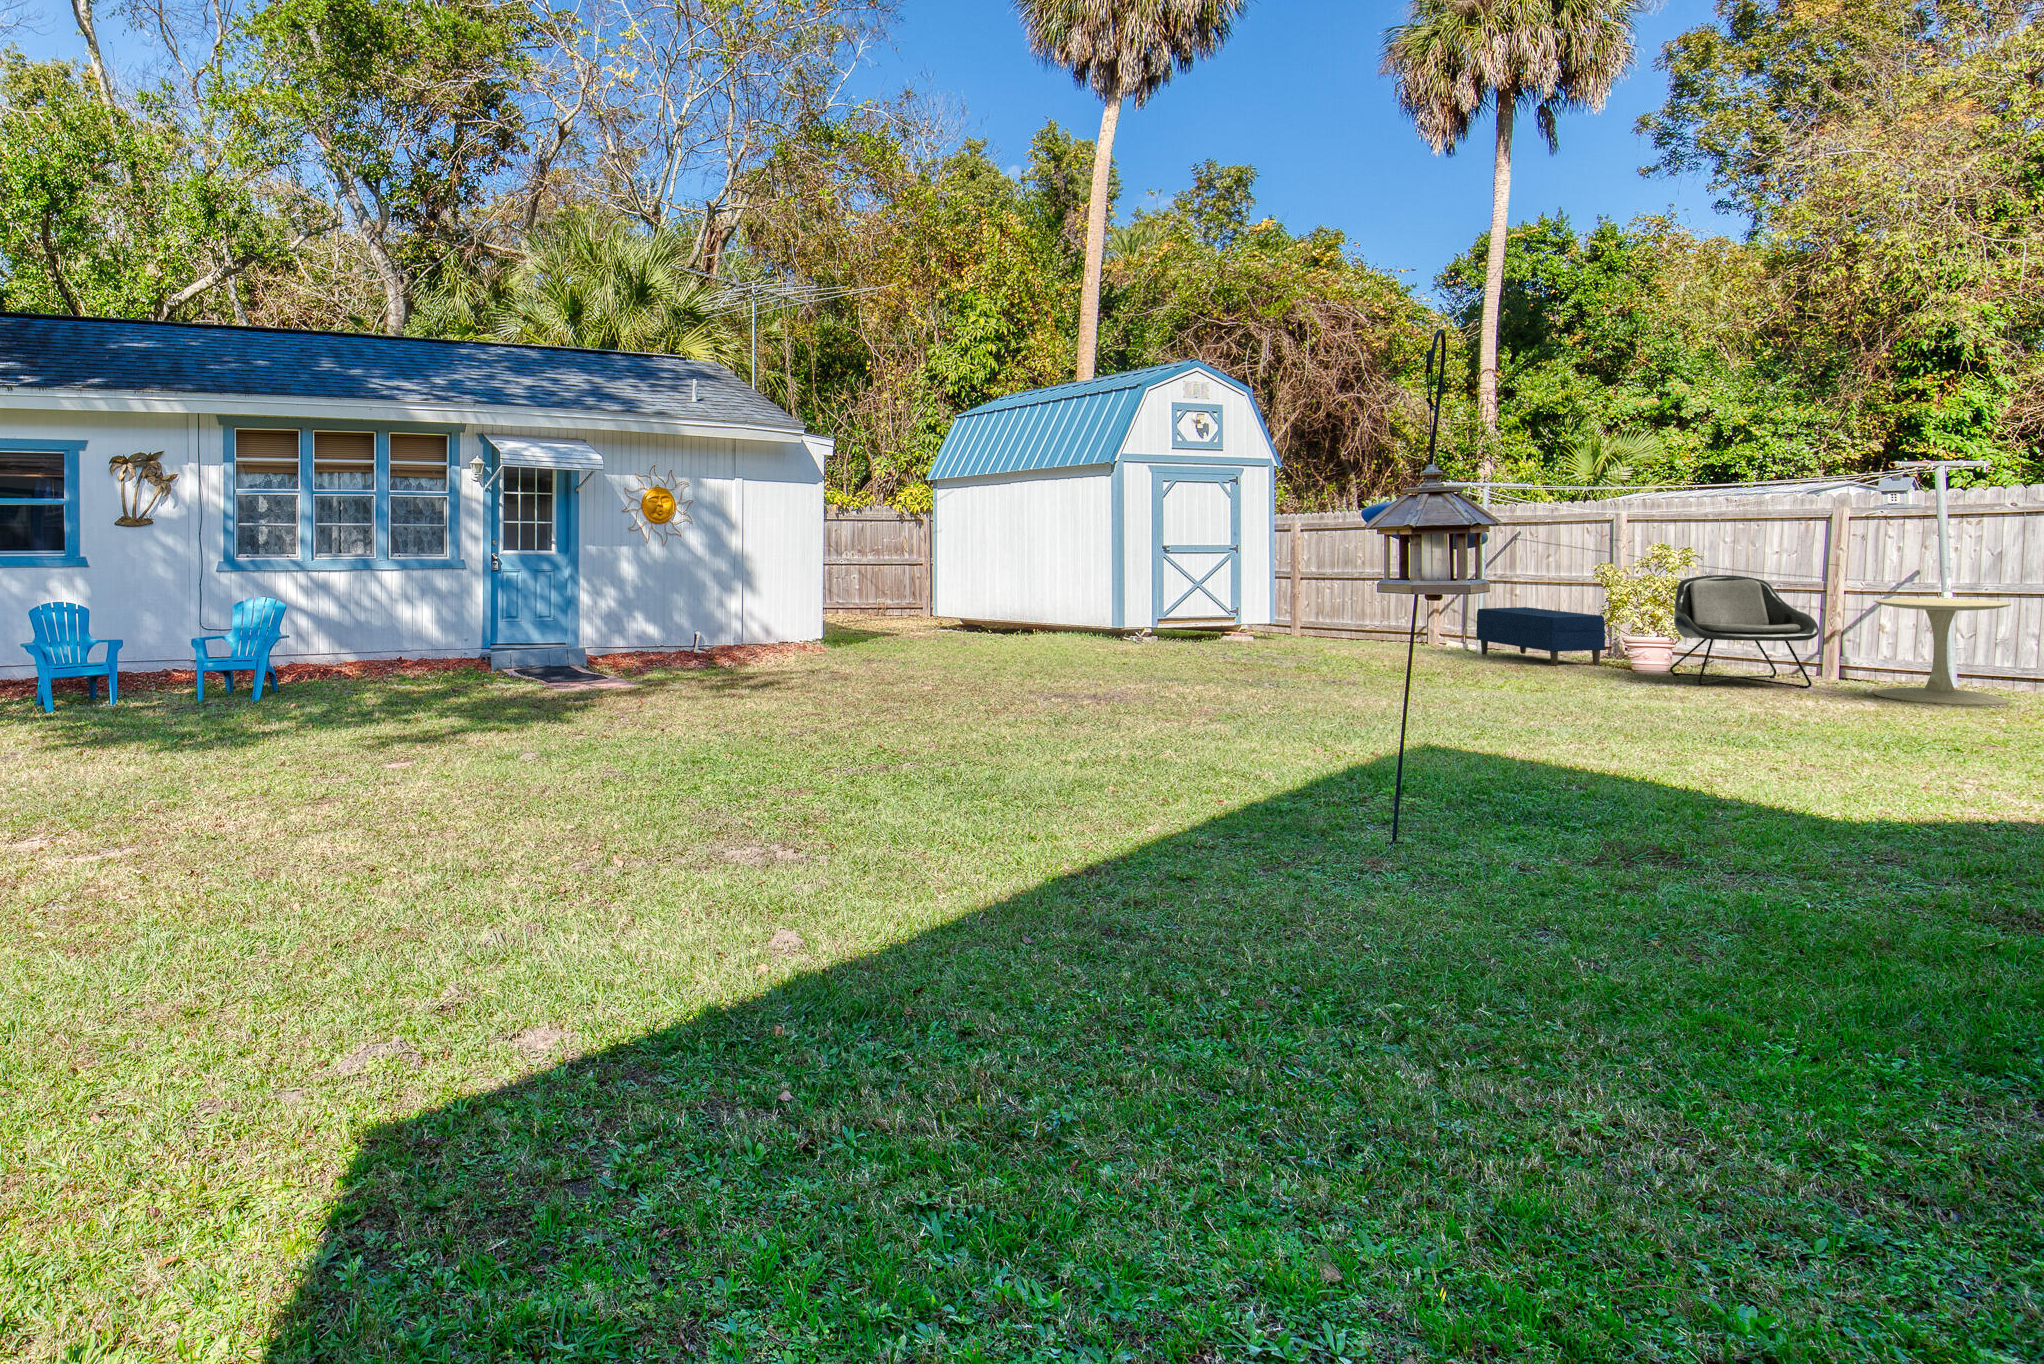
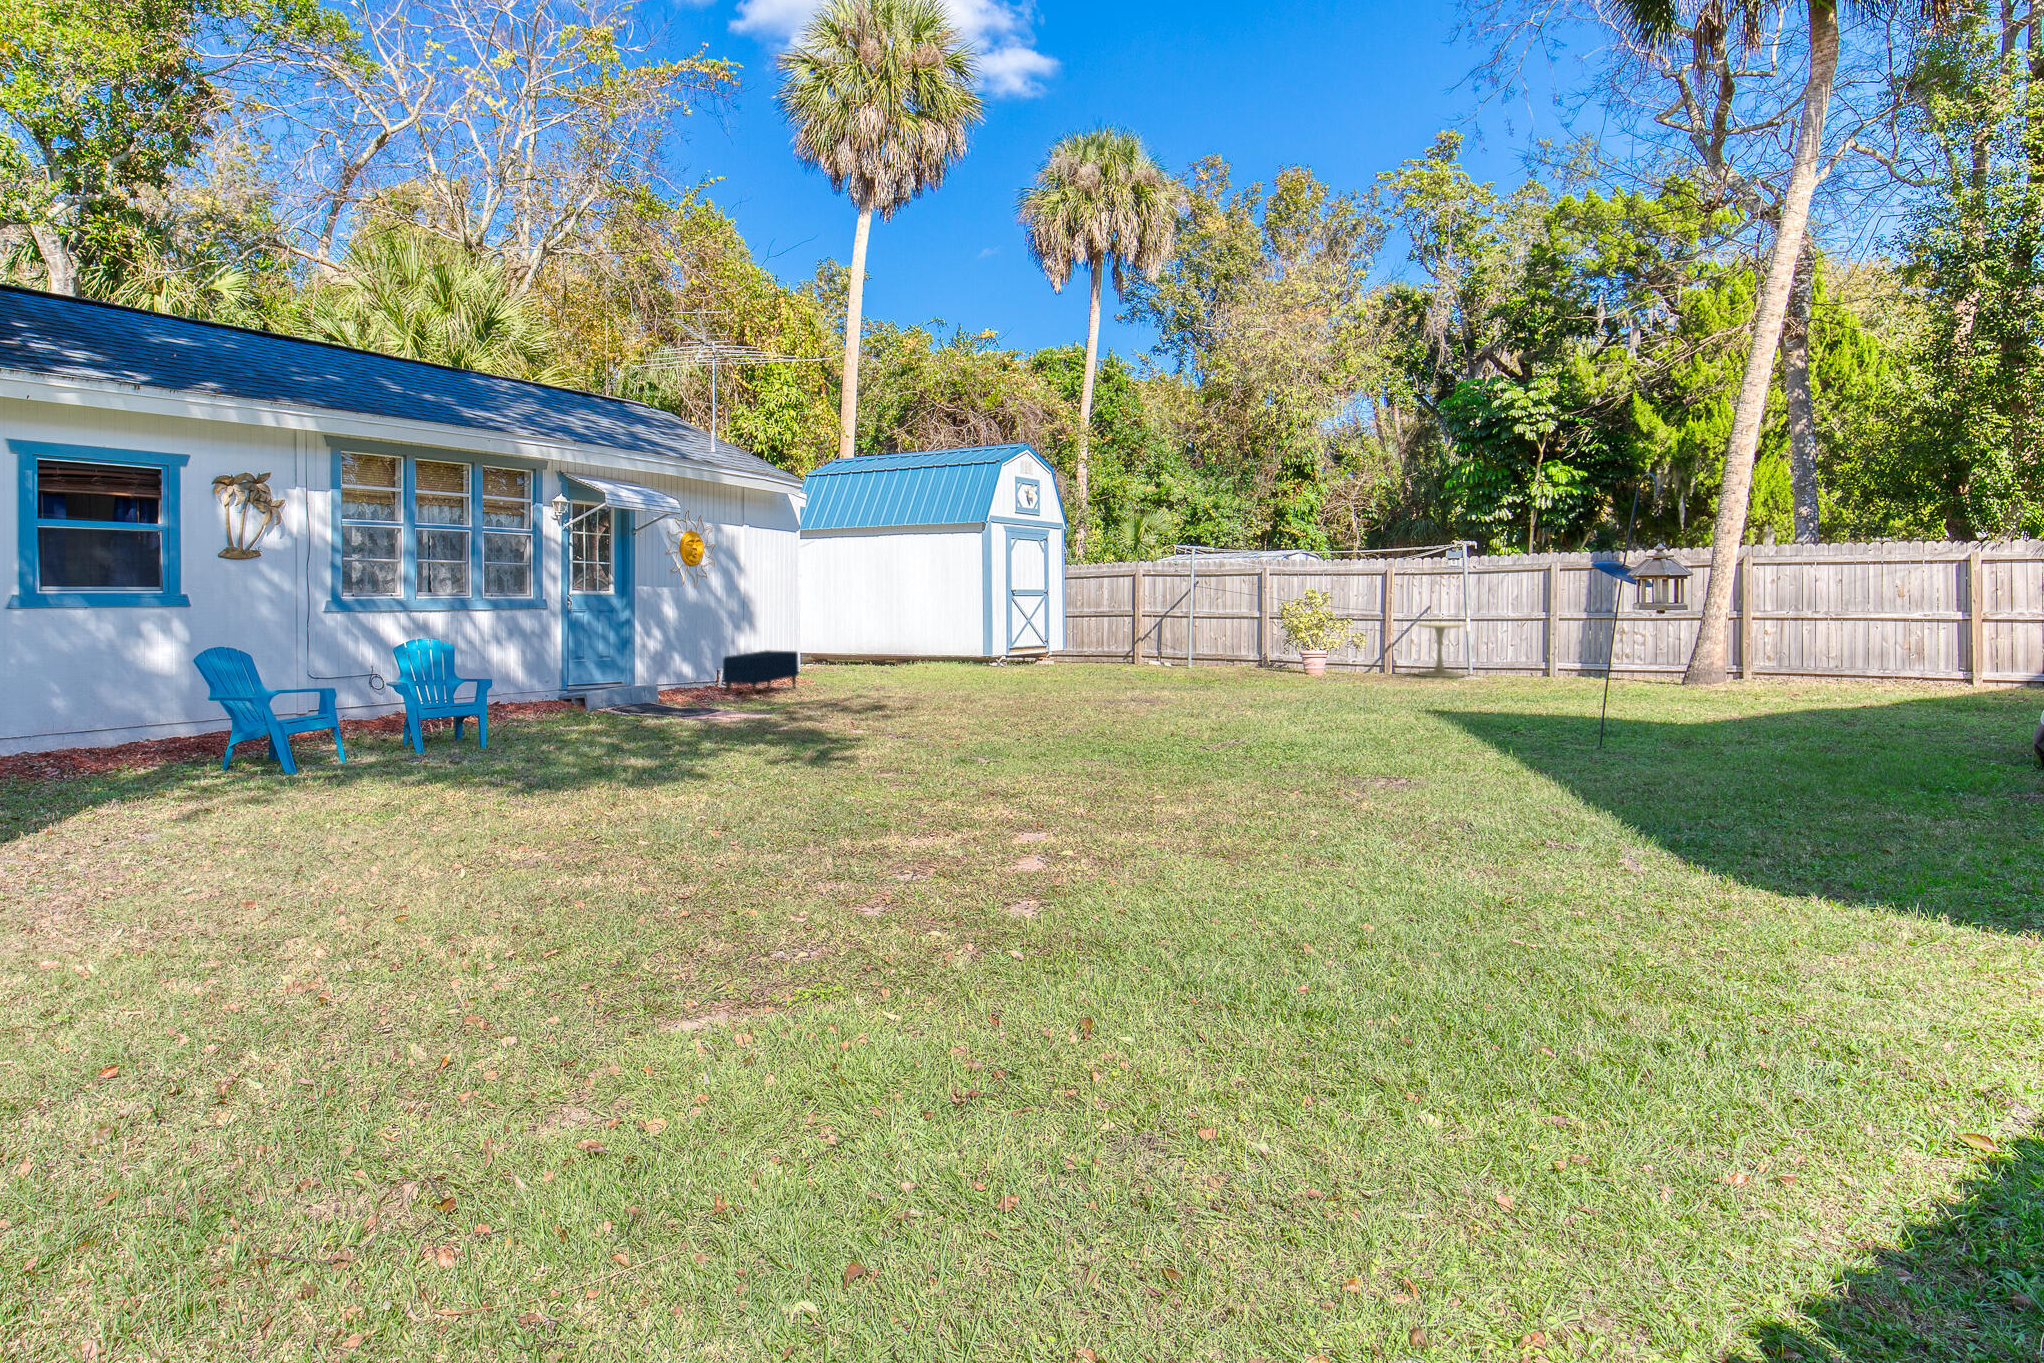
lounge chair: present [1670,575,1819,689] -> none [1324,611,1392,675]
bench: present [1476,607,1605,666] -> present [723,650,799,695]

